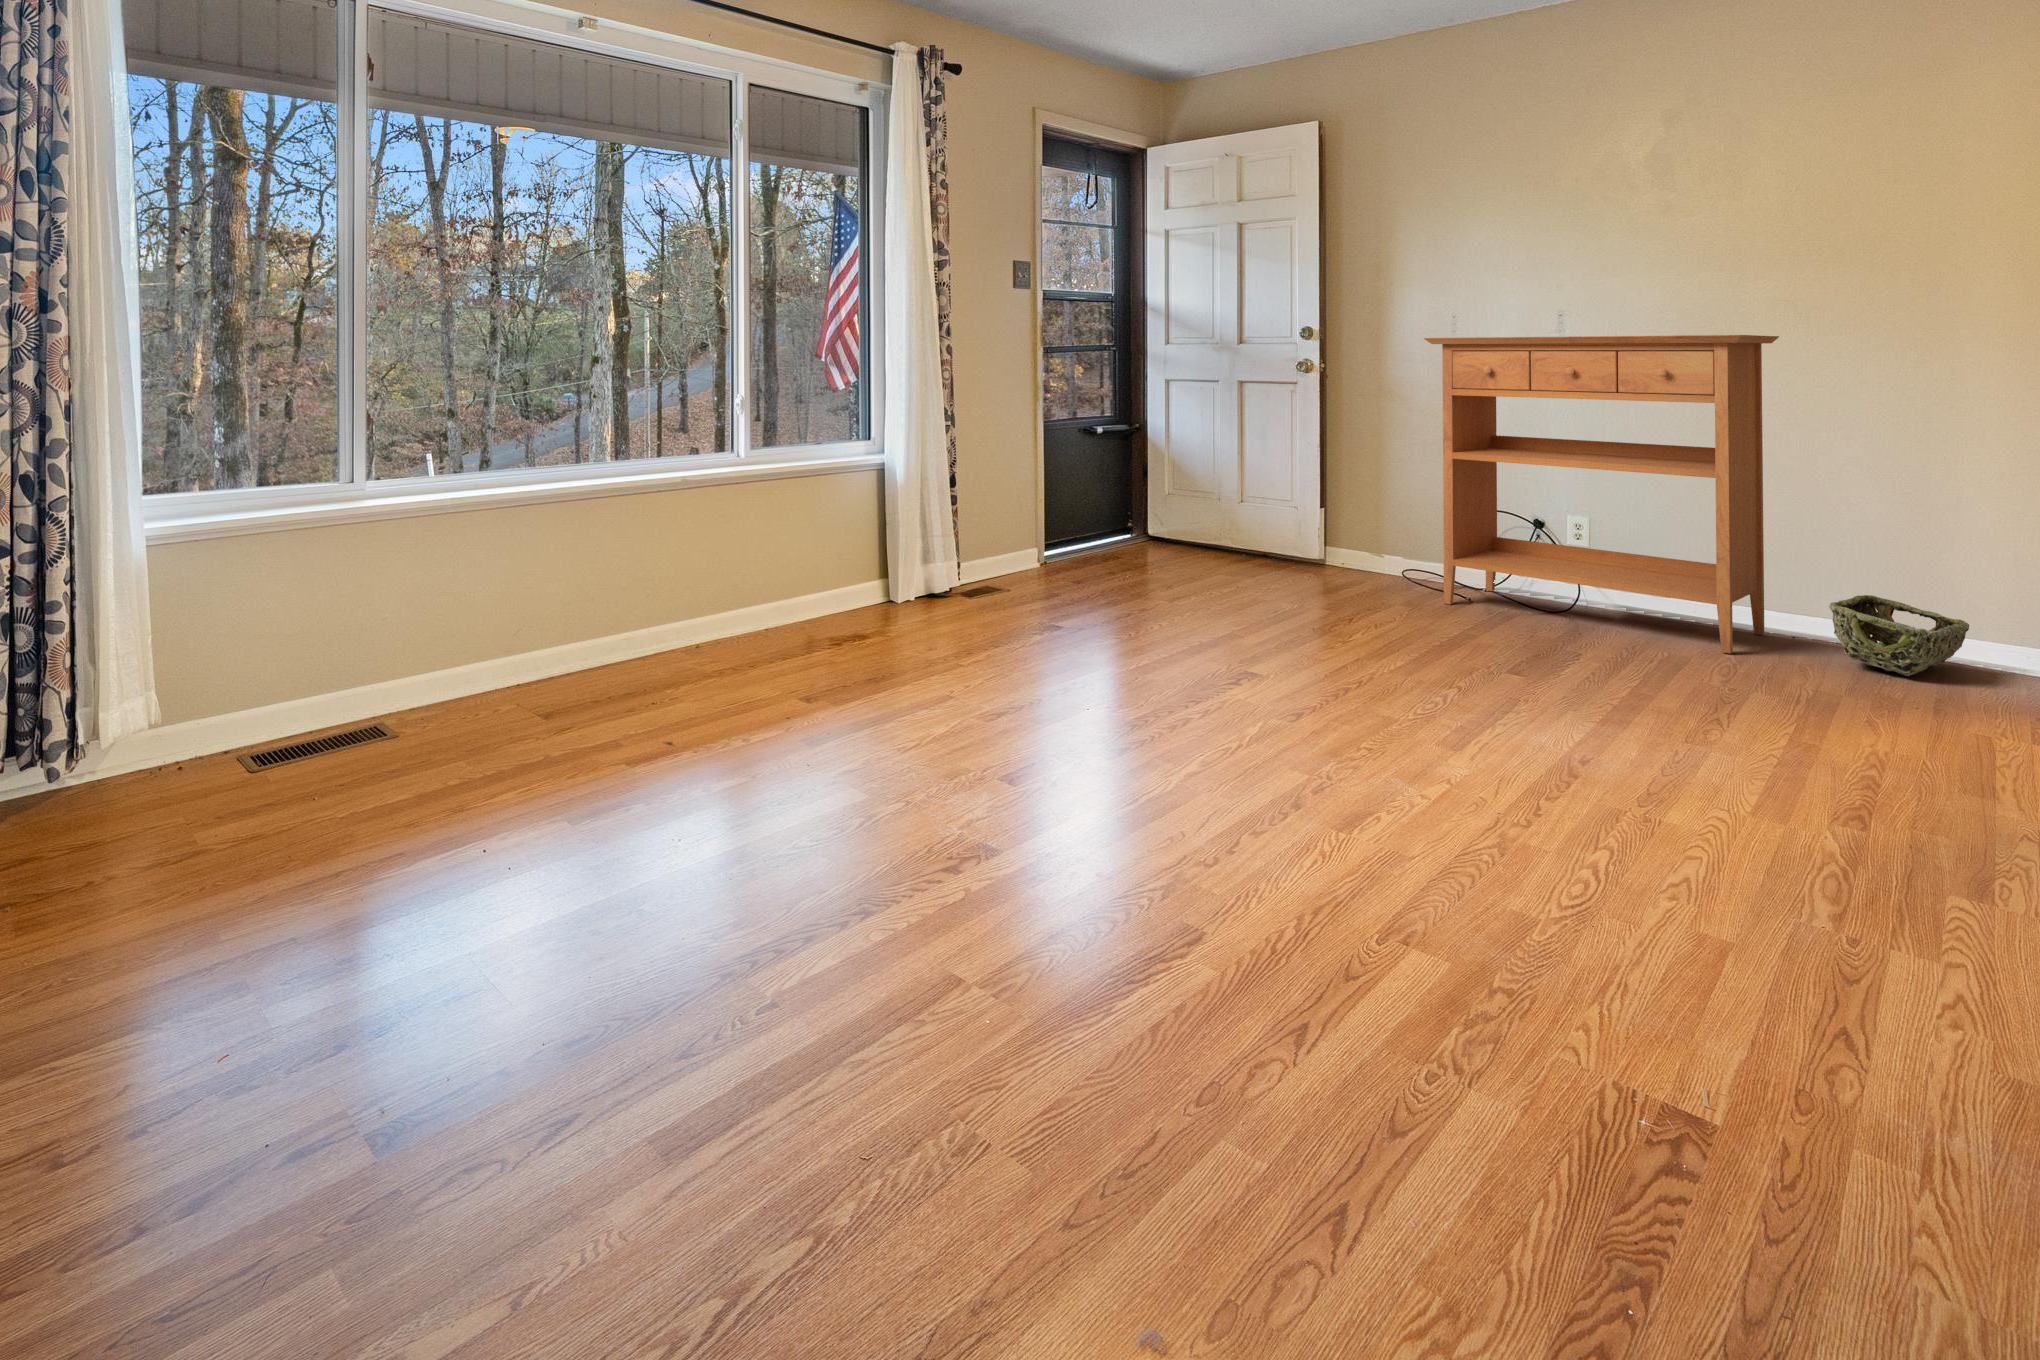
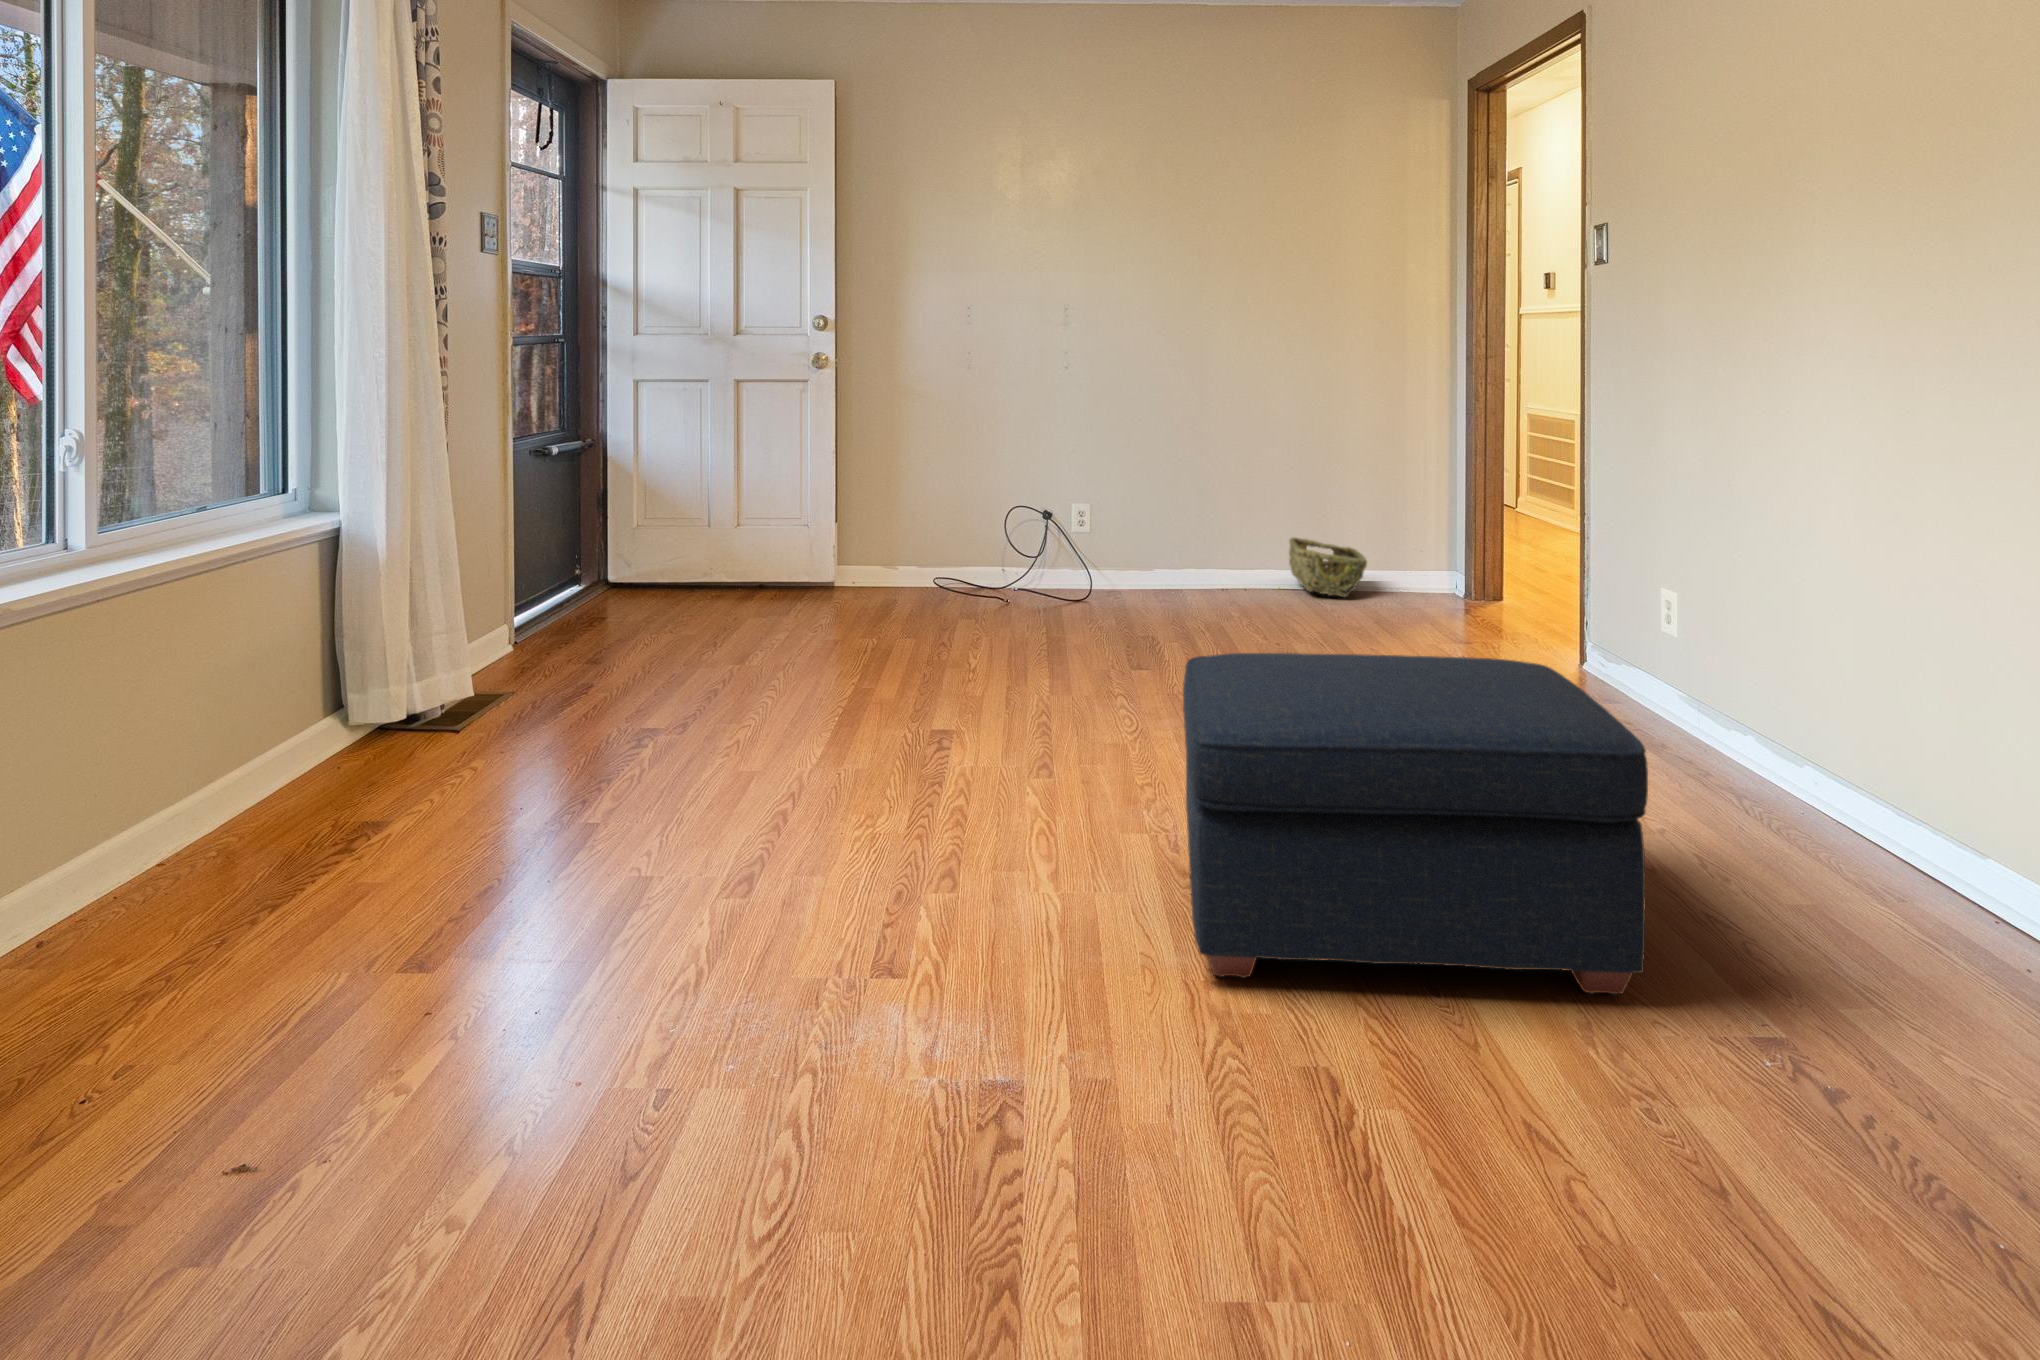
console table: present [1424,335,1779,653] -> none [978,327,1252,604]
ottoman: none [1131,619,1594,978] -> present [1183,653,1648,994]

